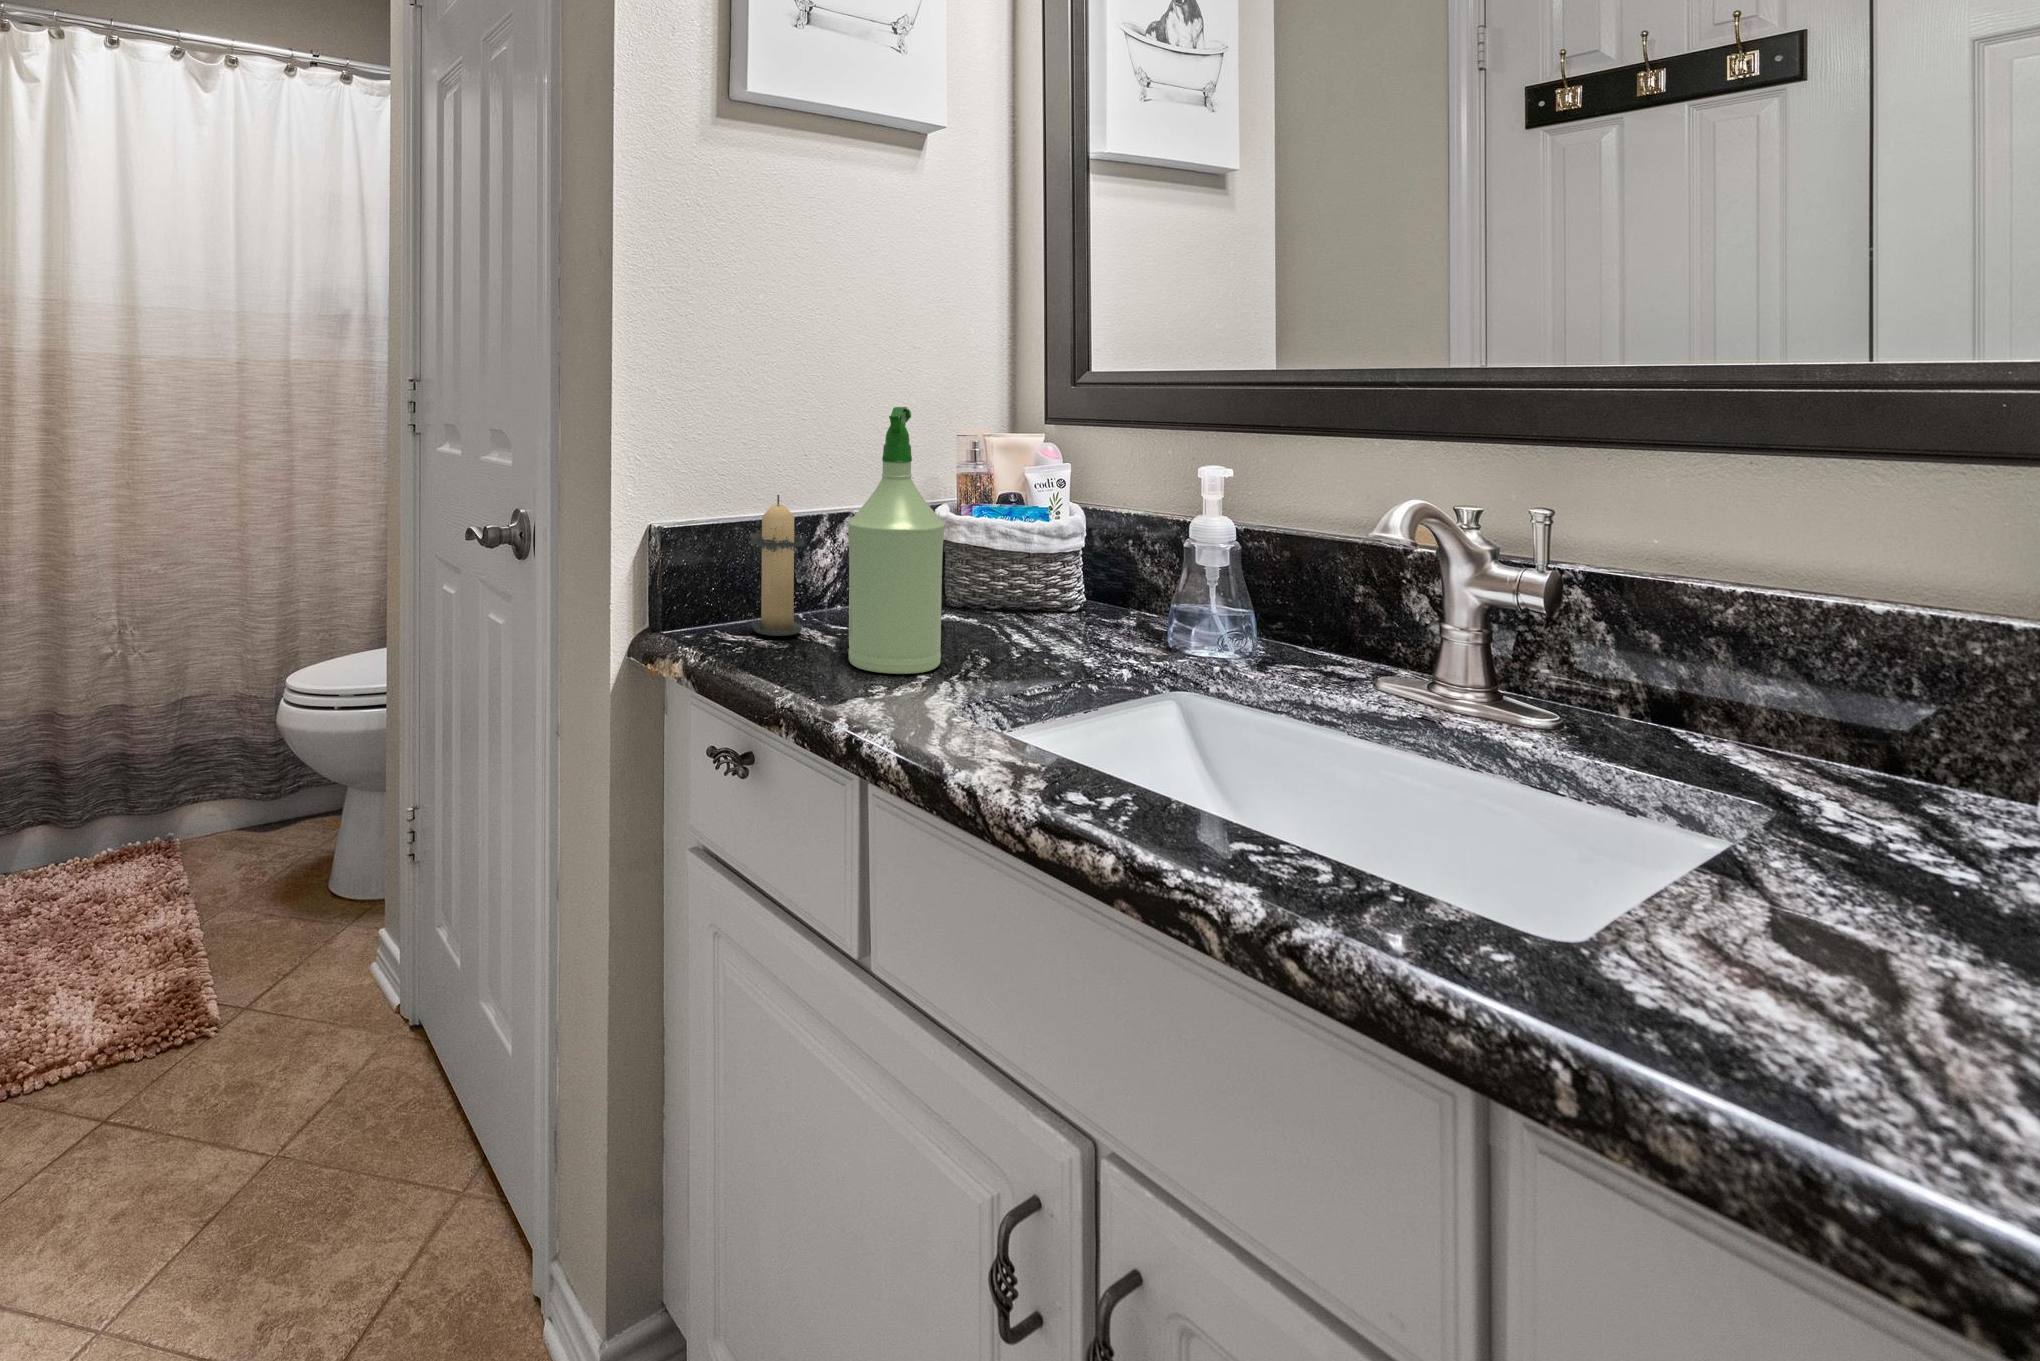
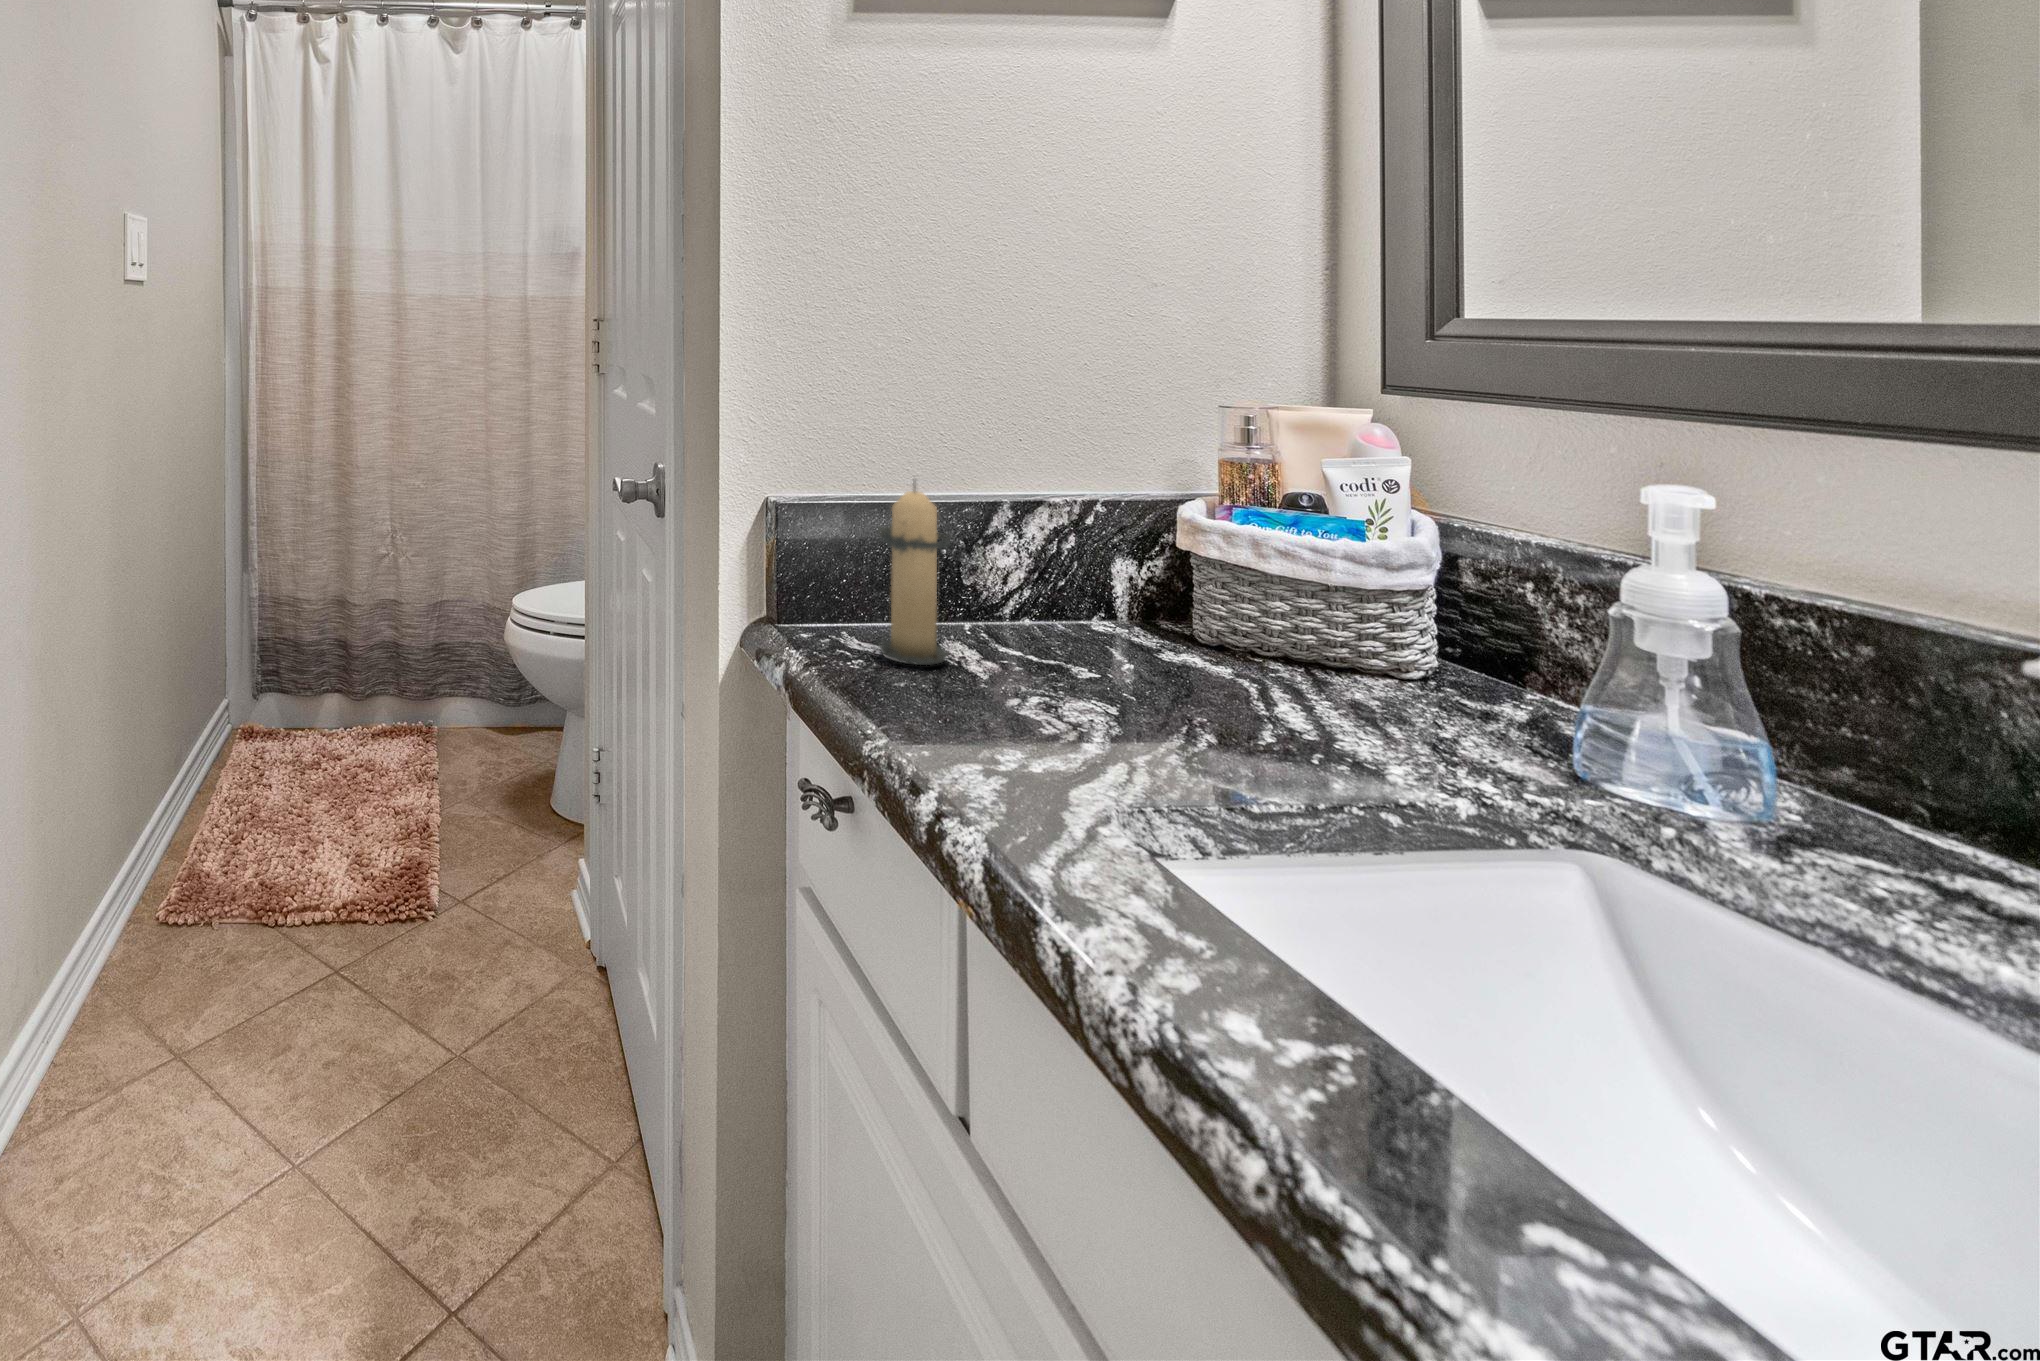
spray bottle: present [848,407,945,674] -> none [984,365,1136,748]

